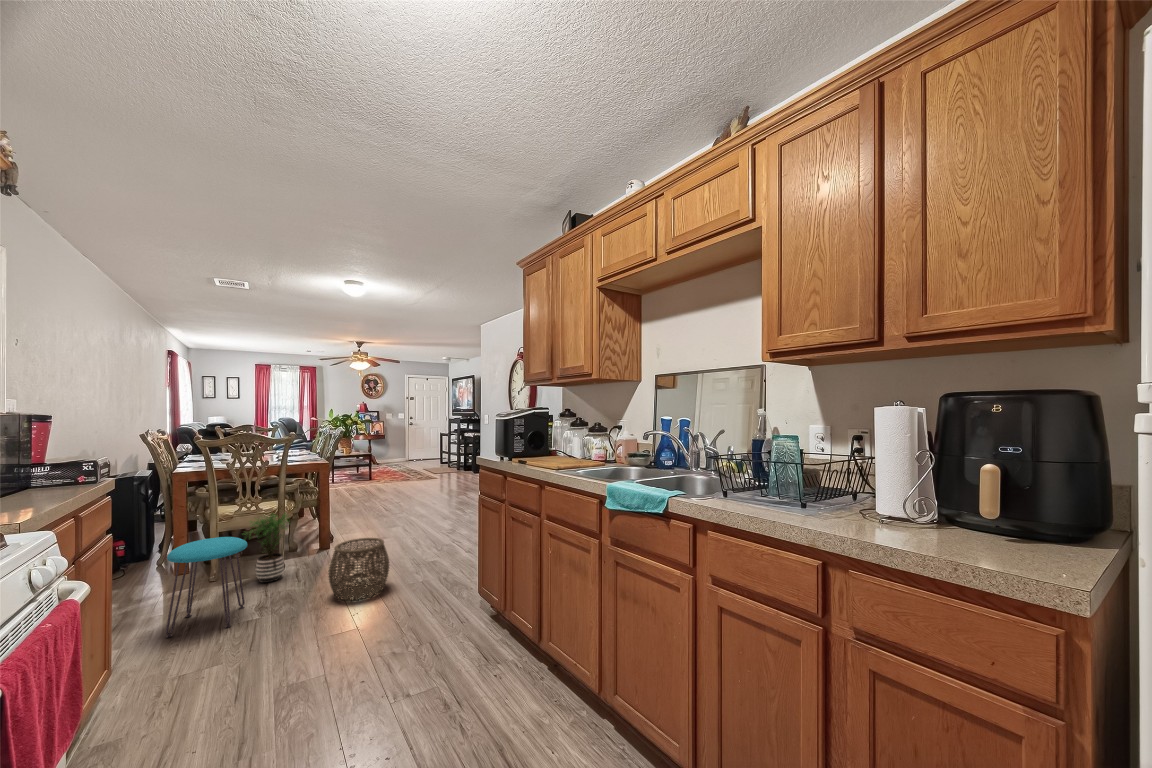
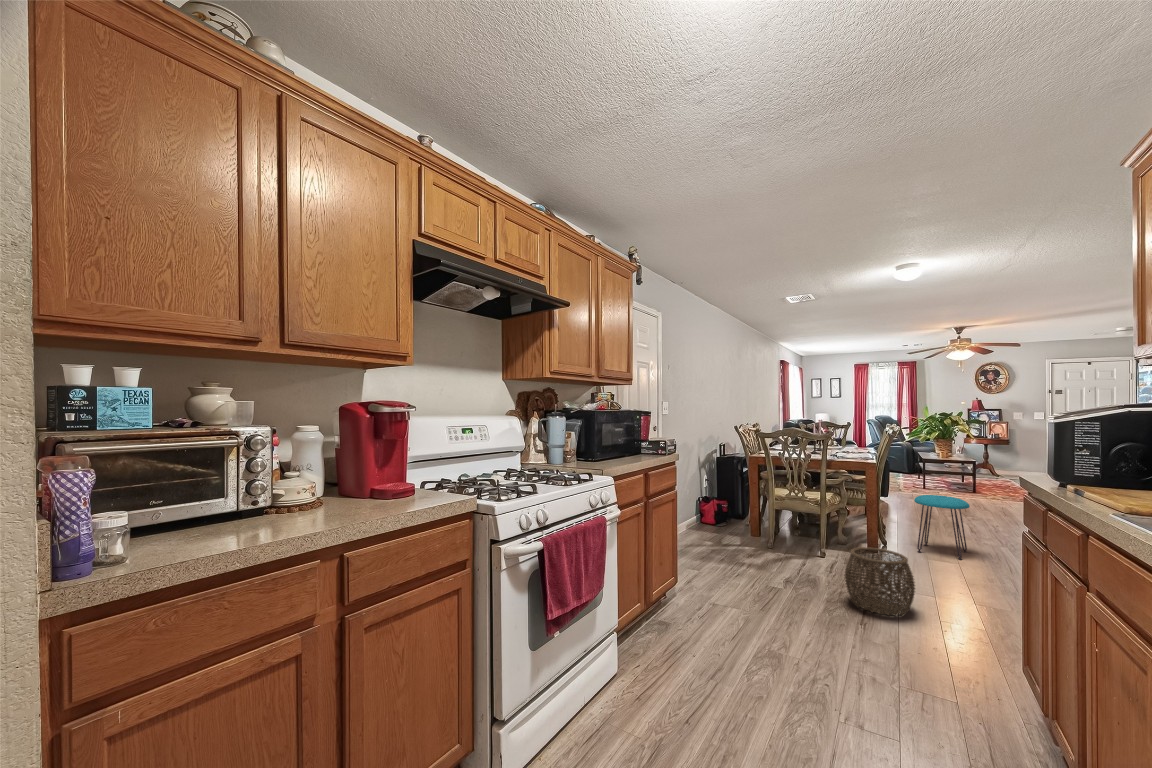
potted plant: present [242,514,288,583] -> none [783,501,830,565]
stool: present [166,537,247,637] -> present [914,495,970,560]

